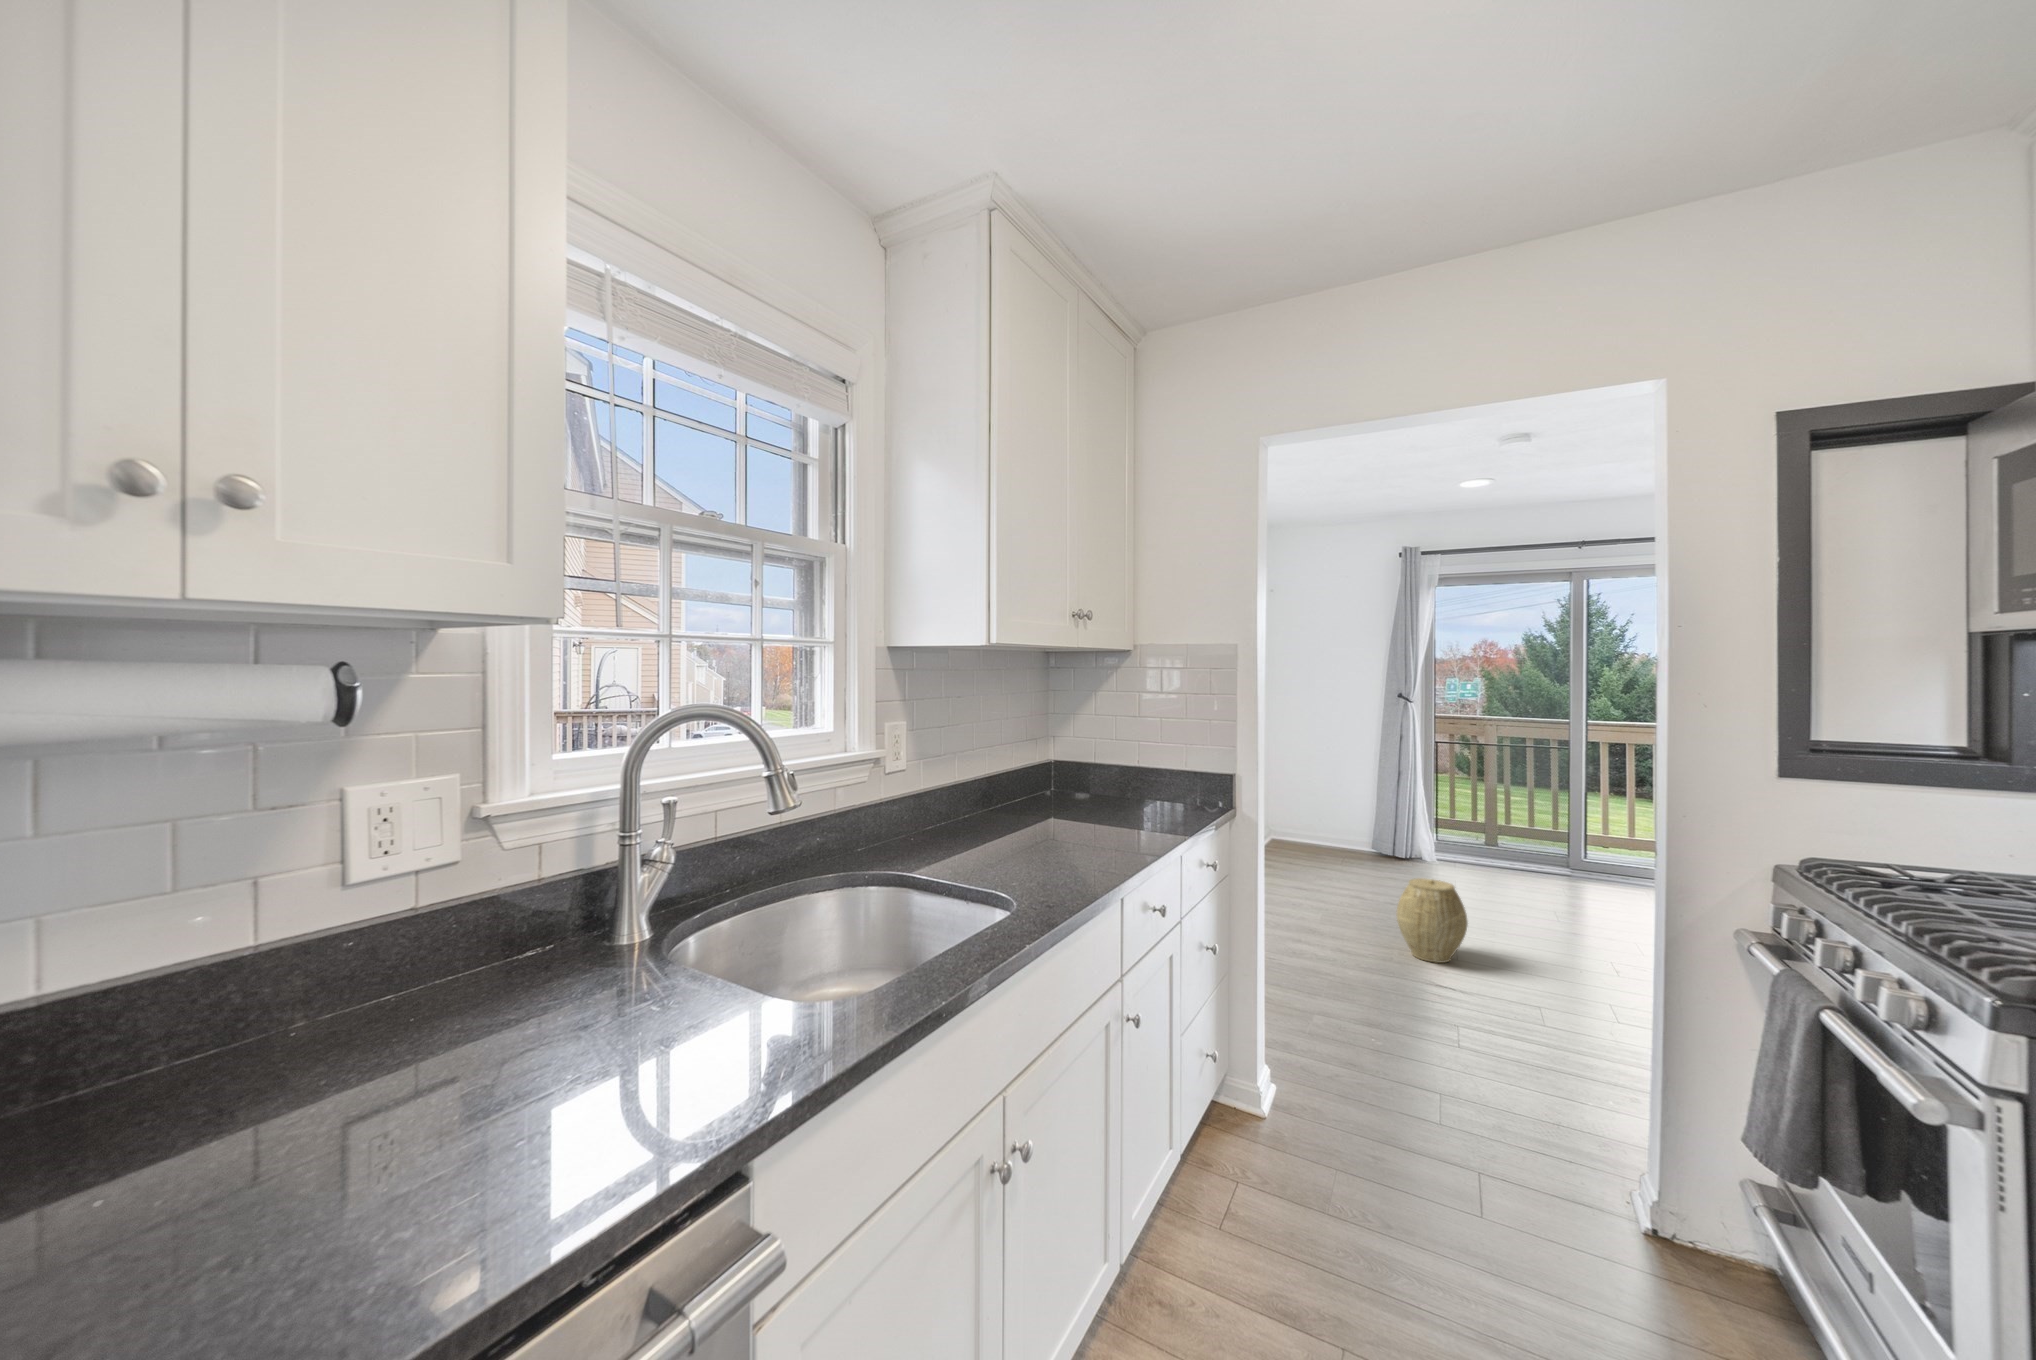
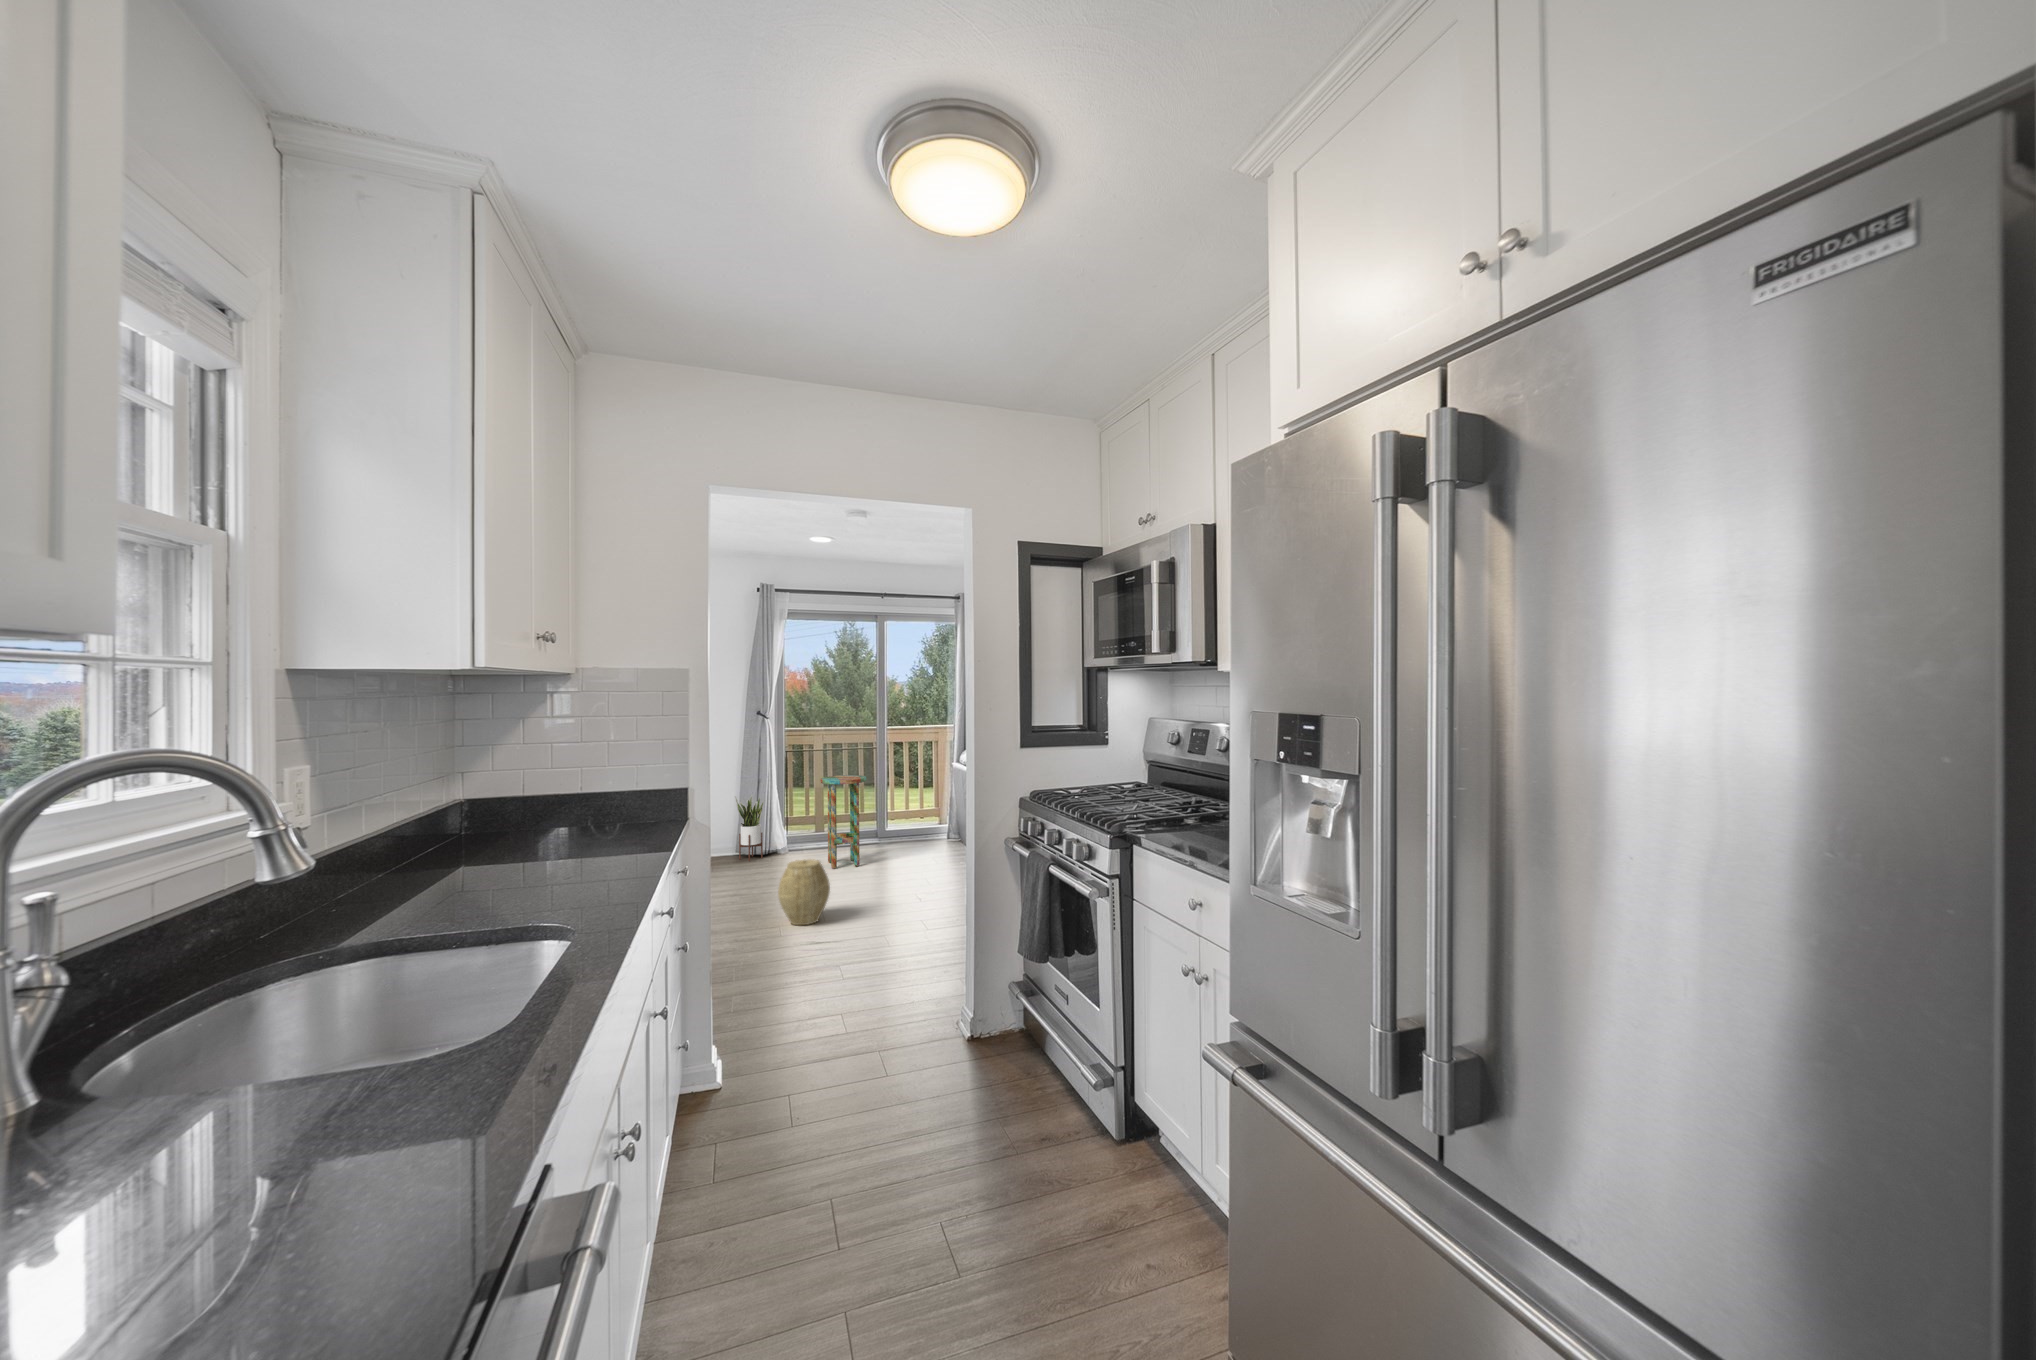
side table: none [1478,778,1548,903] -> present [820,775,866,869]
potted plant: none [1370,787,1406,865] -> present [735,795,764,861]

